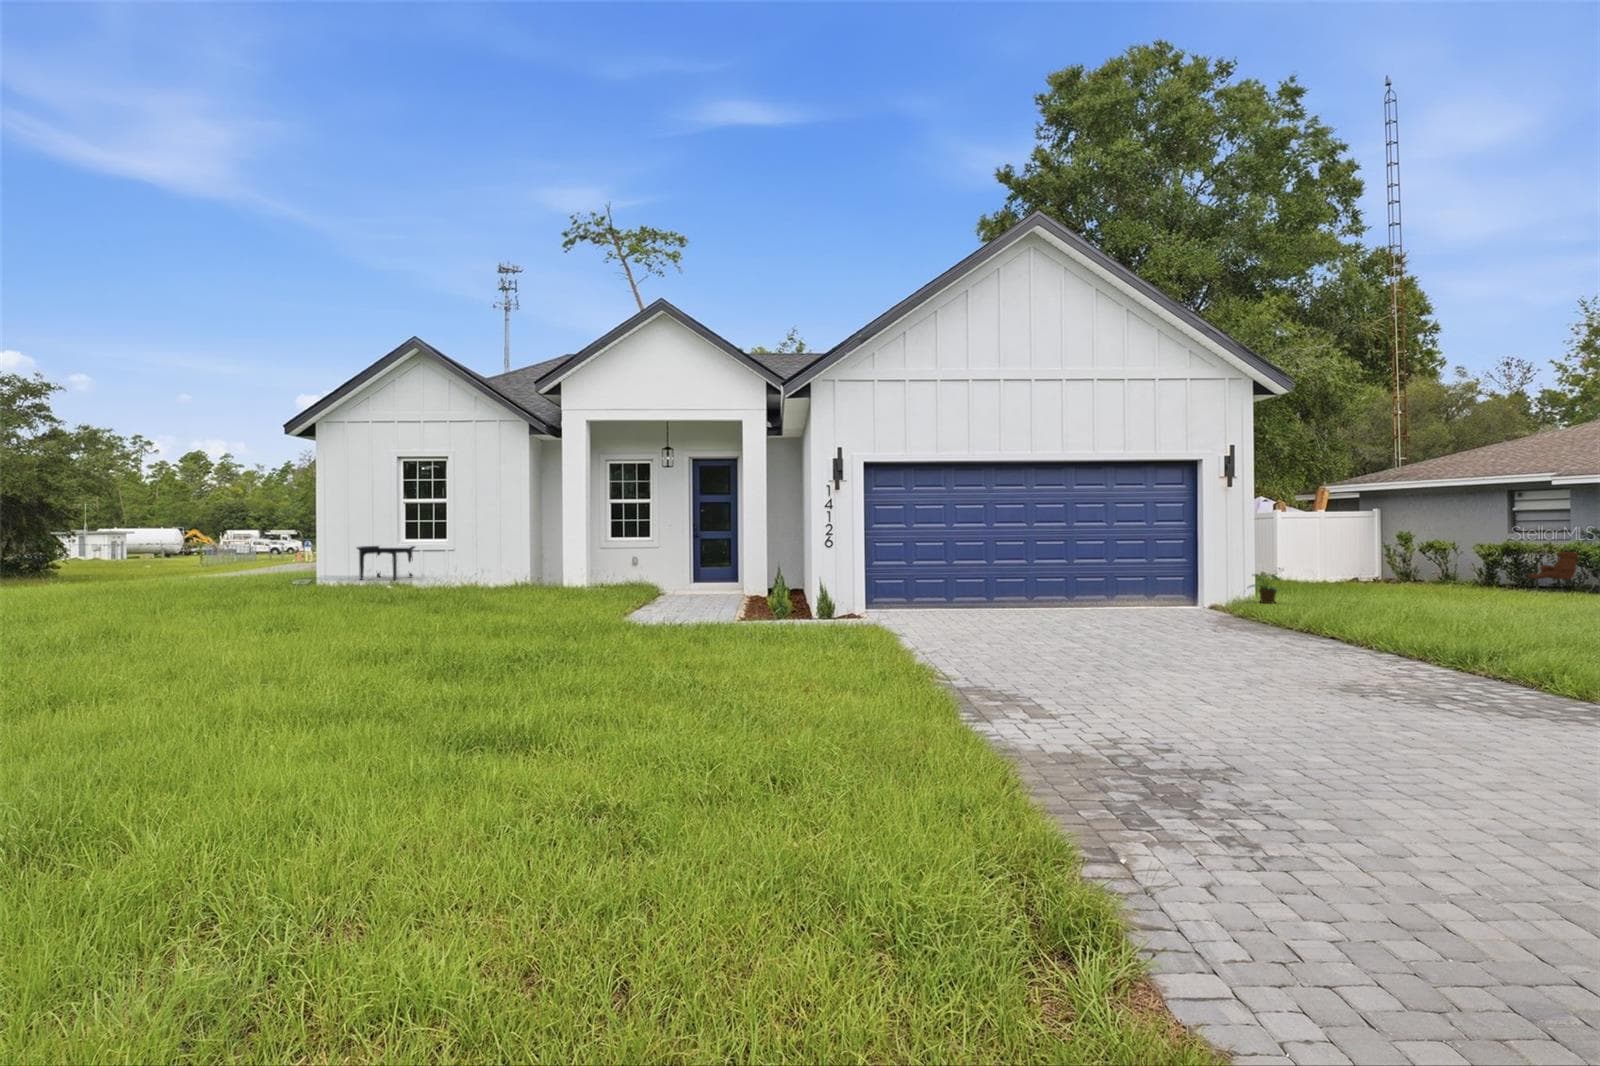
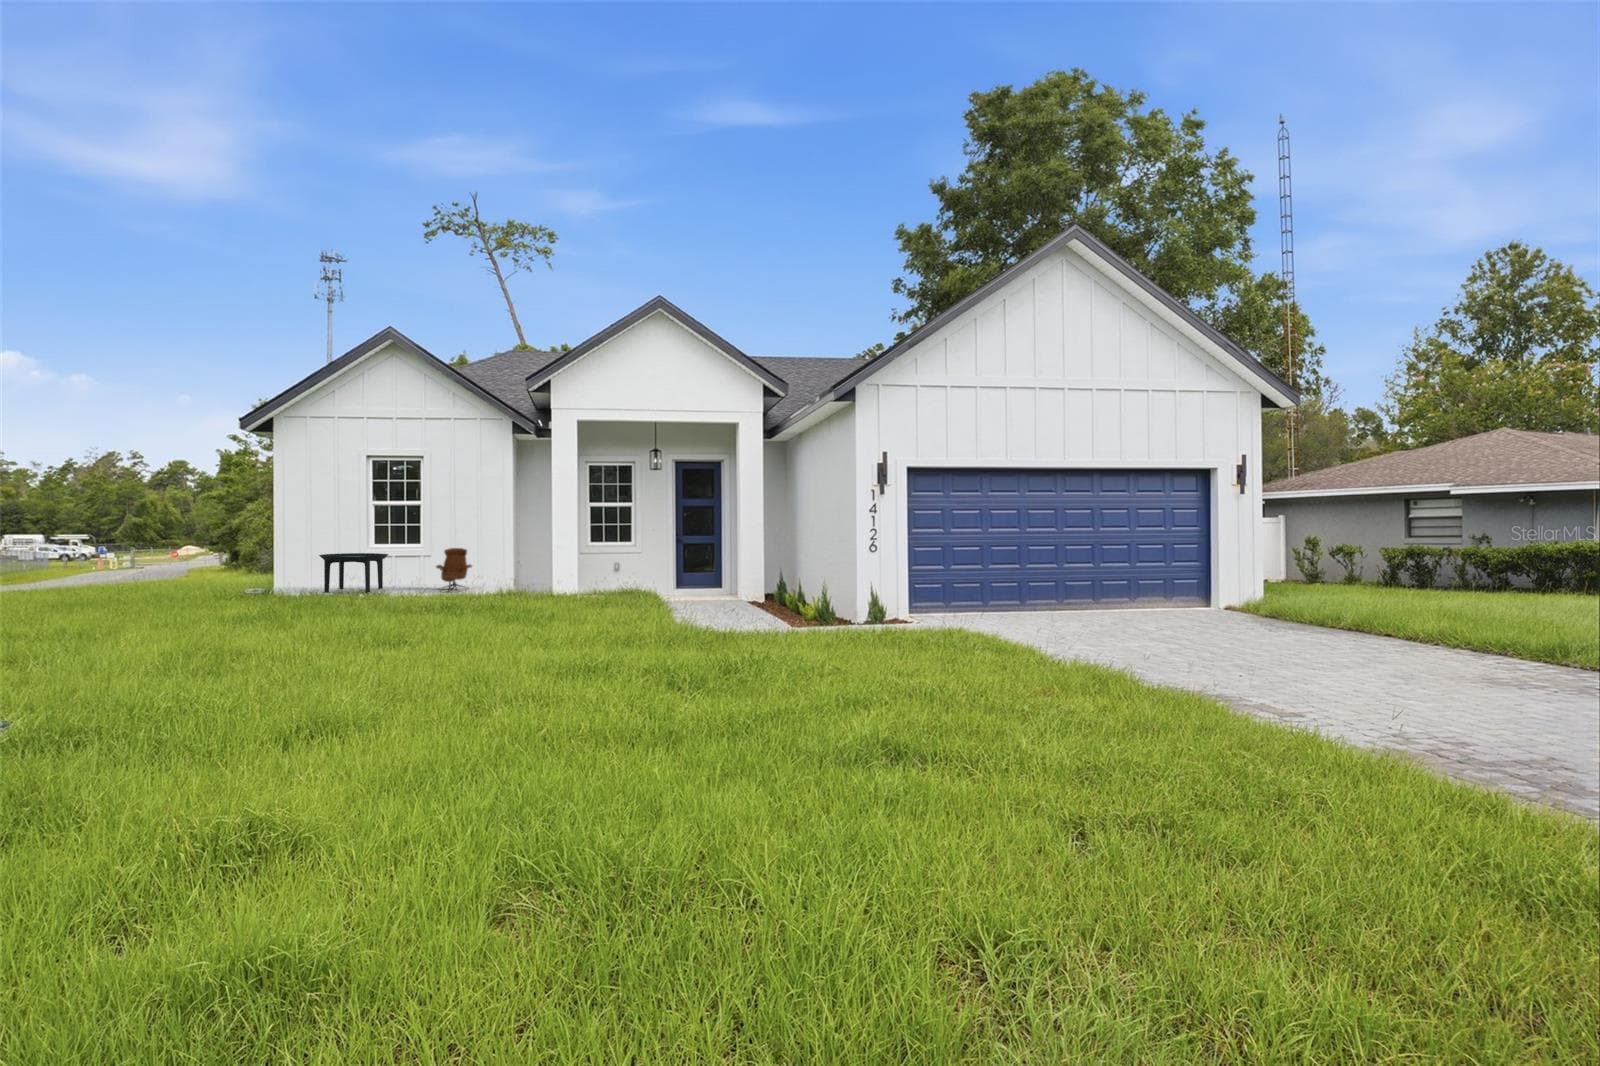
lounge chair: present [1528,552,1578,587] -> present [436,548,472,591]
potted plant: present [1249,575,1279,603] -> none [1256,576,1289,604]

